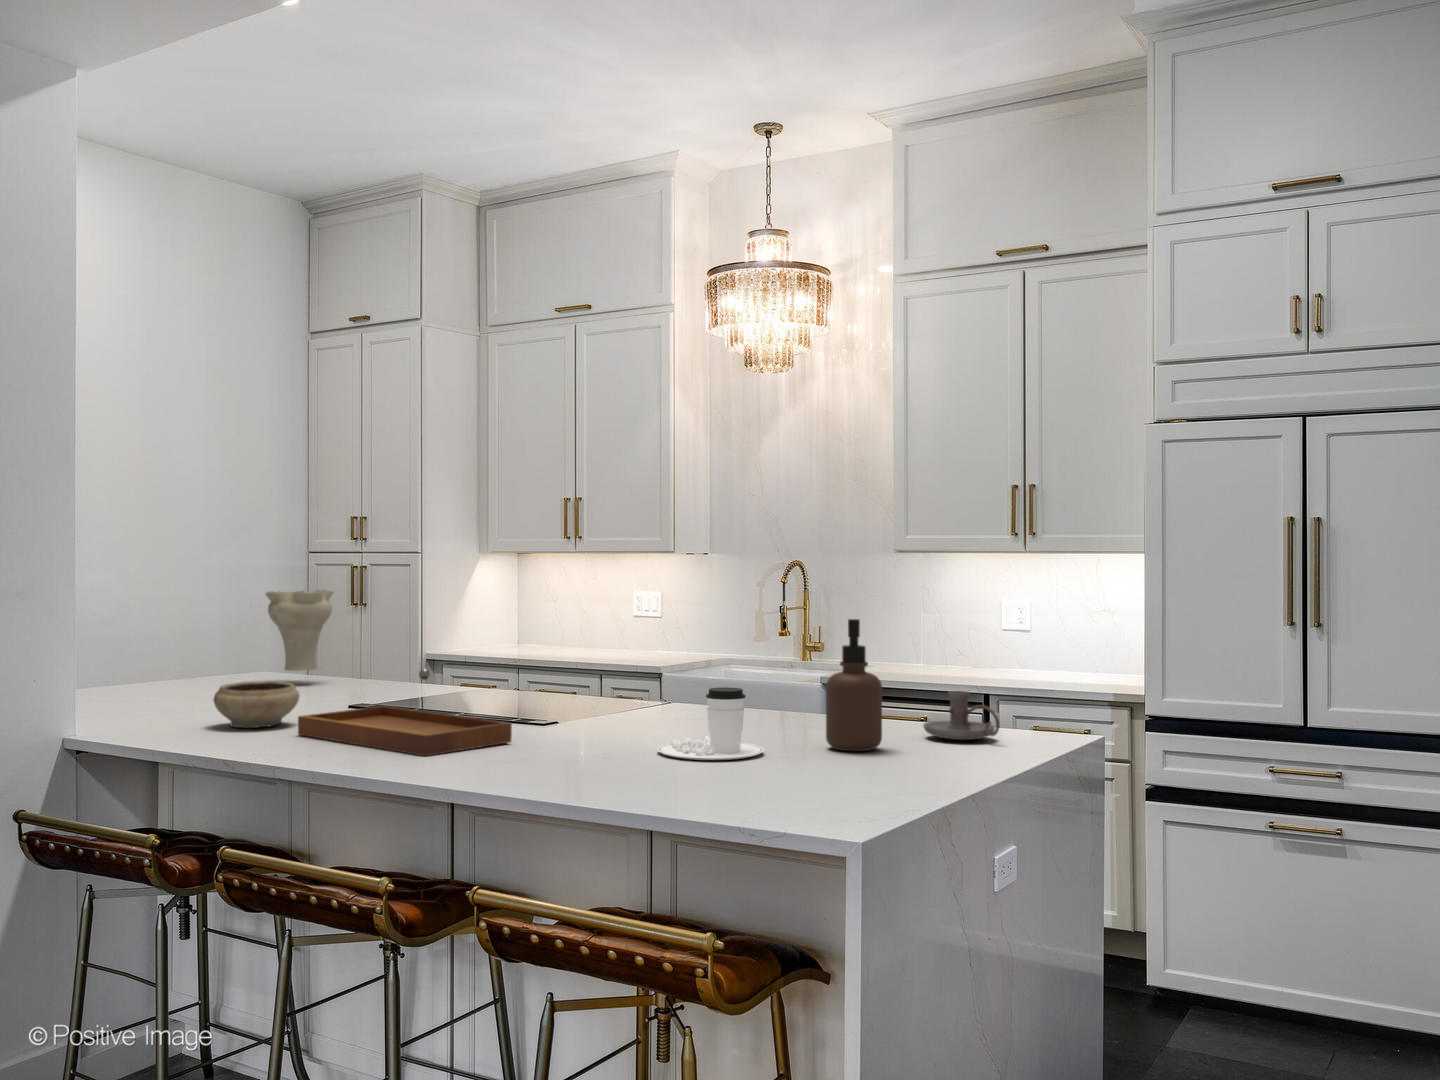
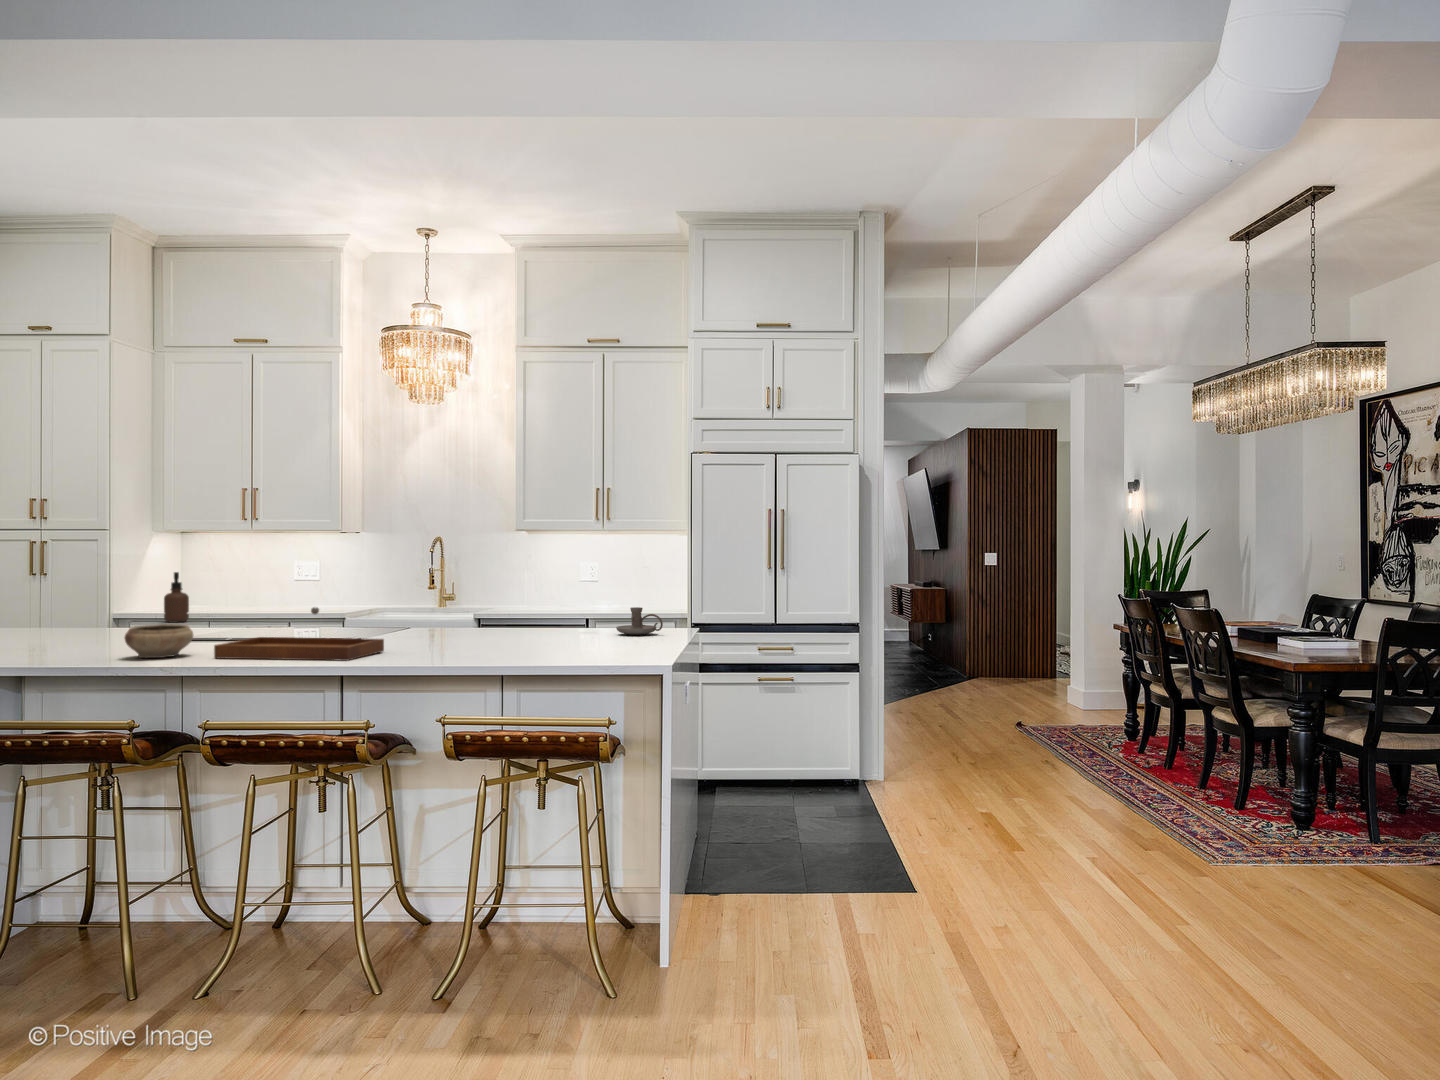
vase: present [266,590,334,671] -> none [54,557,125,633]
soap dispenser: present [826,619,882,751] -> present [164,572,189,623]
coffee cup: present [658,687,764,760] -> none [487,609,552,650]

